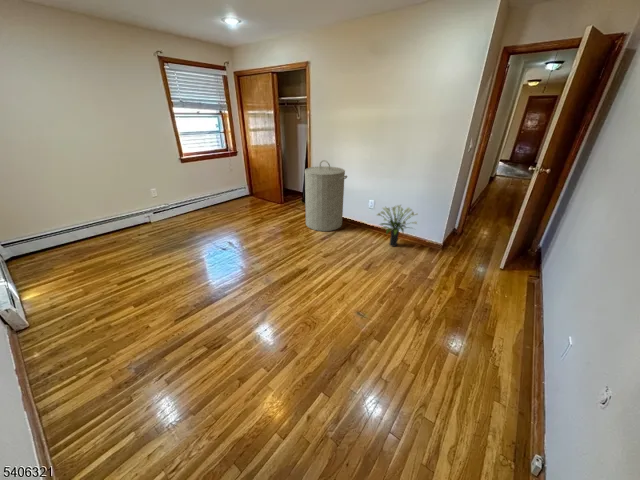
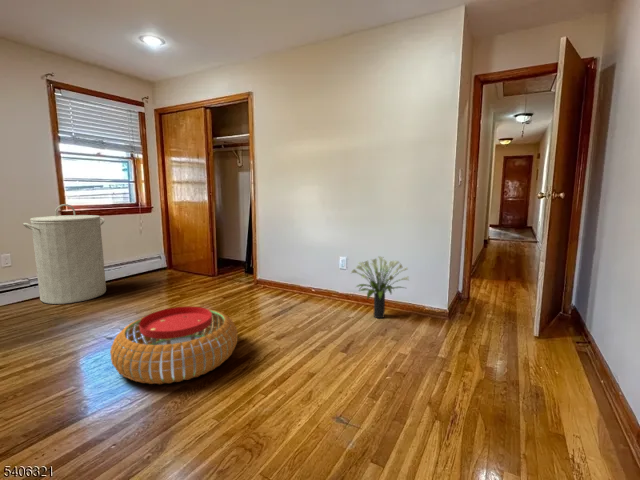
laundry hamper: present [305,160,347,231] -> present [23,204,106,304]
pouf: none [229,236,300,283] -> present [110,306,238,384]

